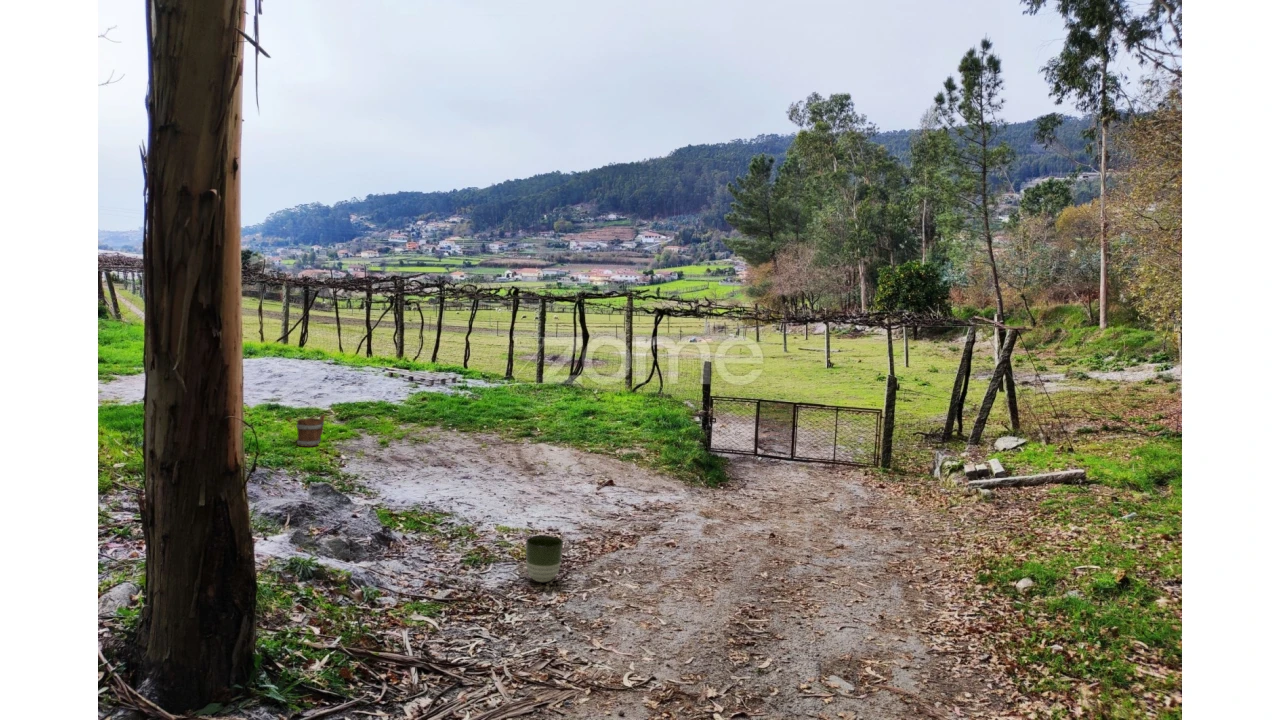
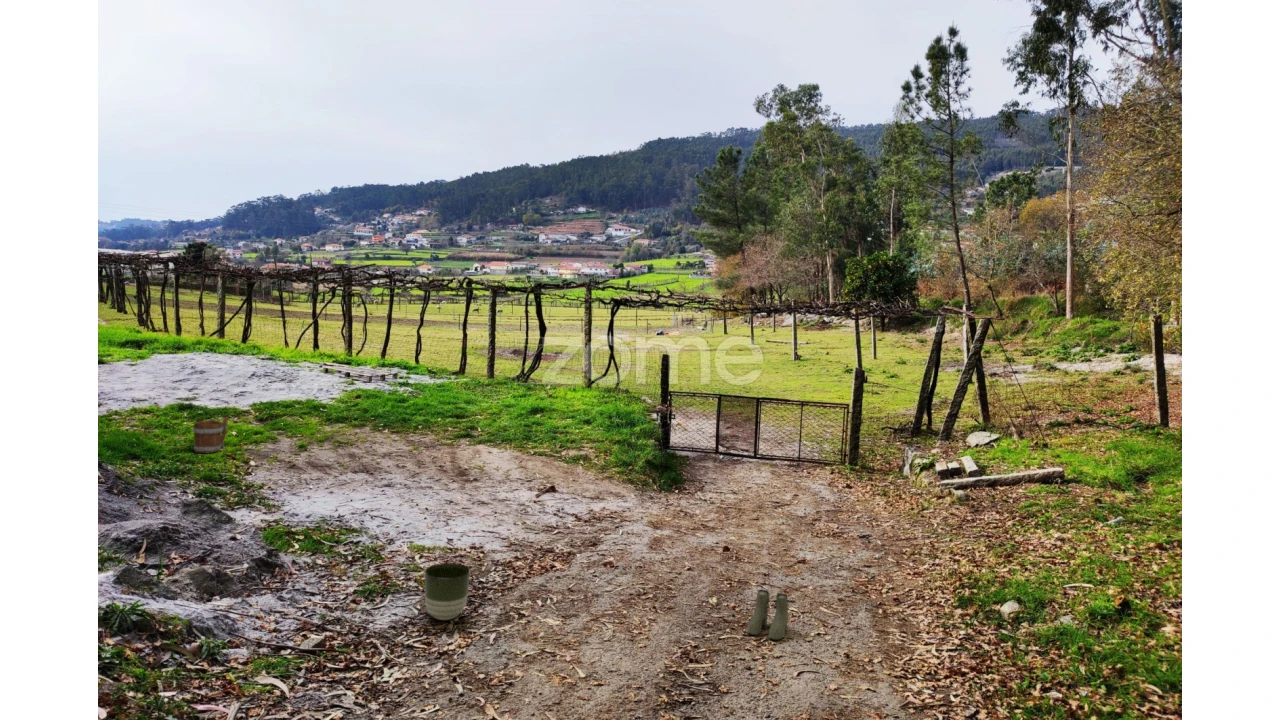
boots: none [796,563,831,604] -> present [747,590,789,640]

